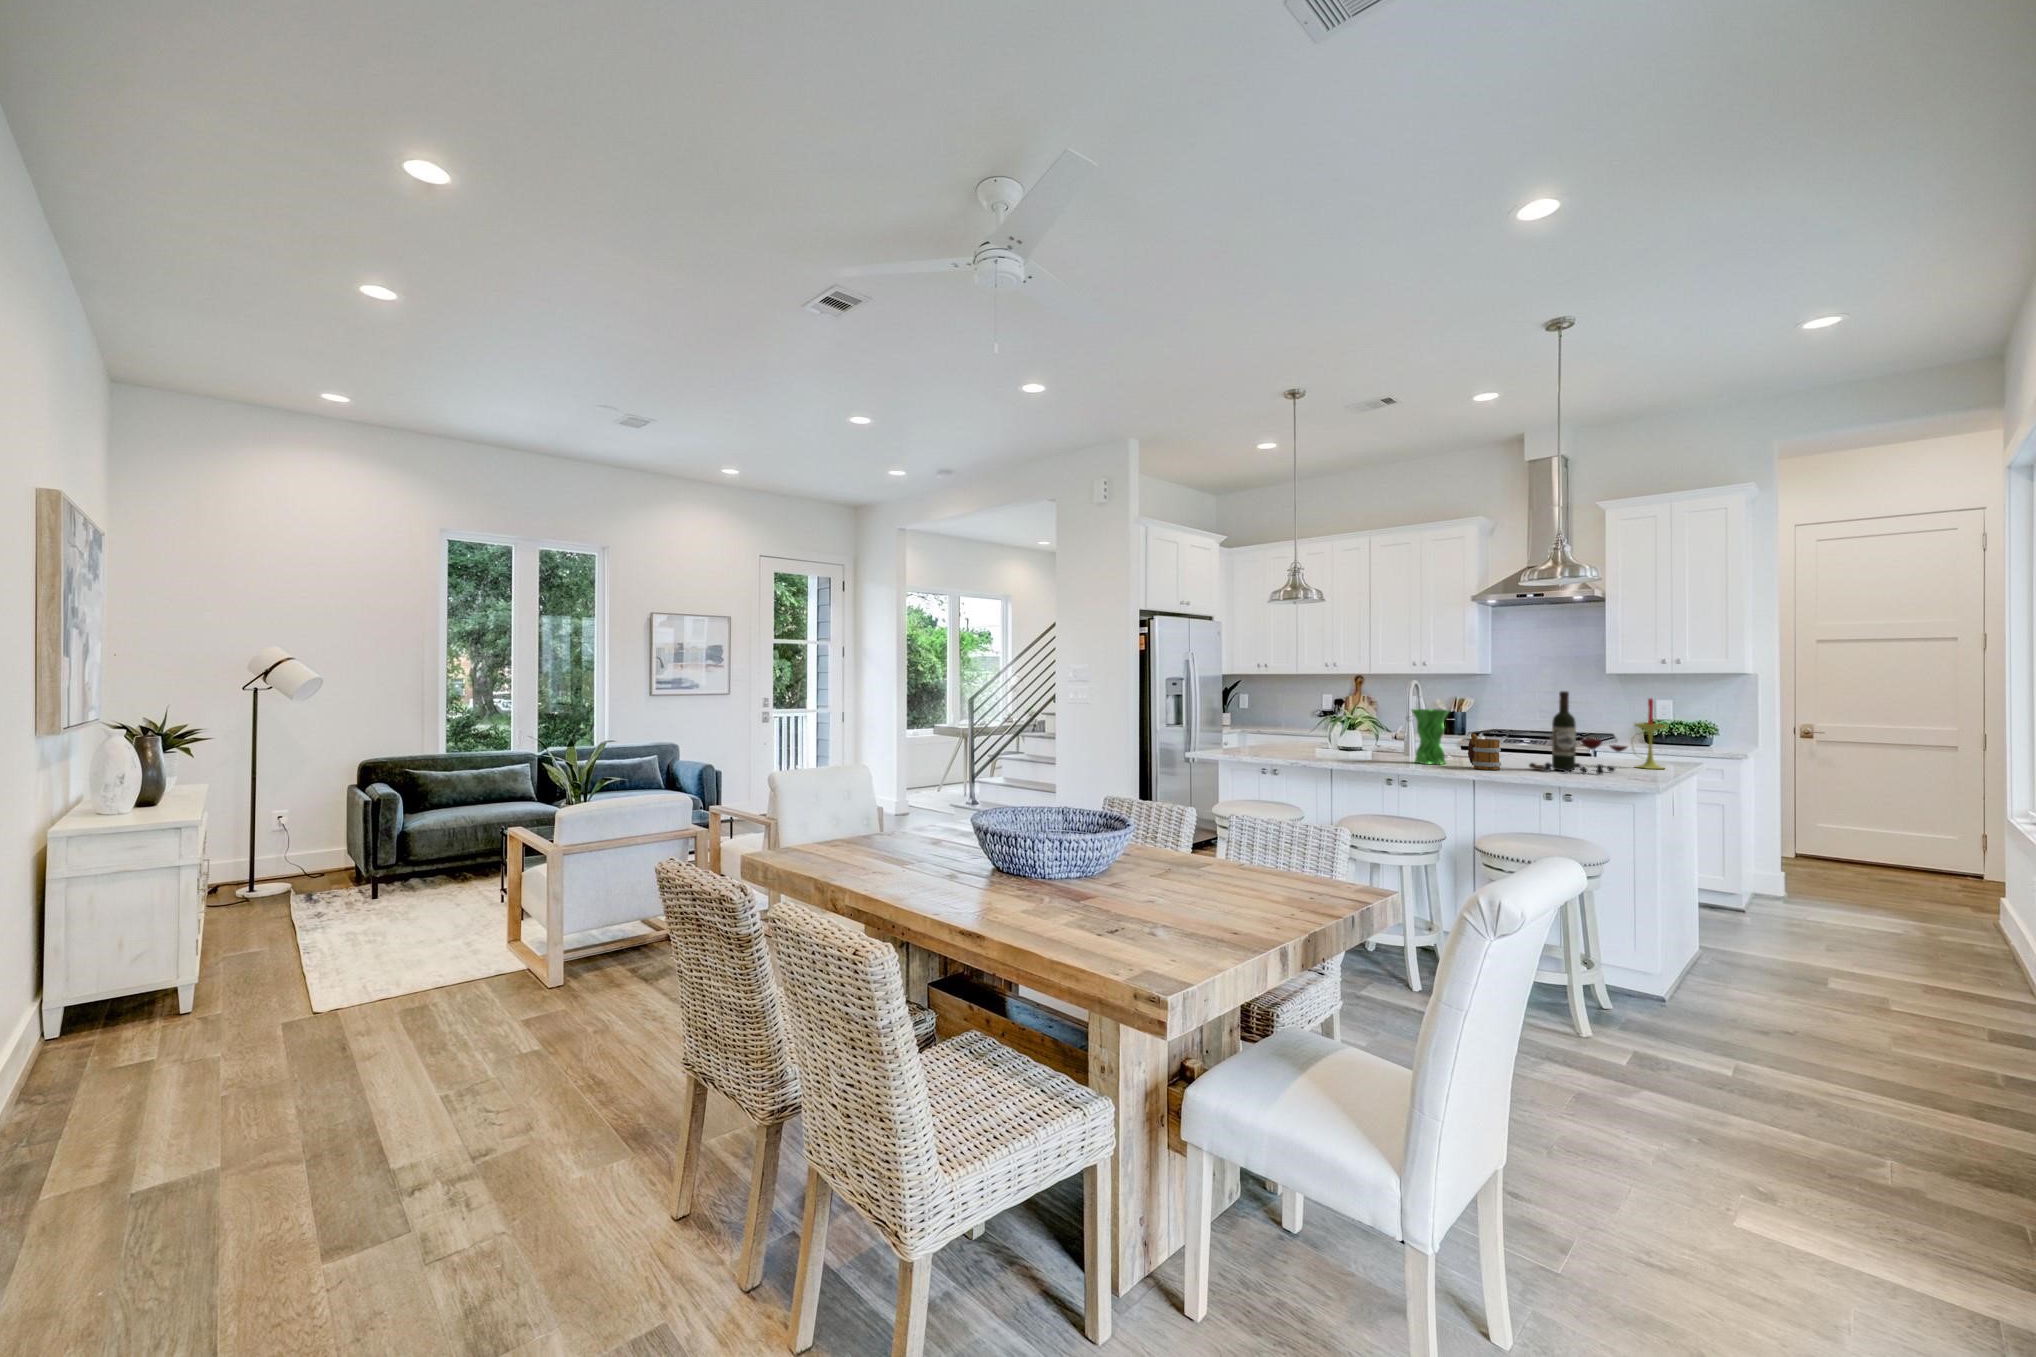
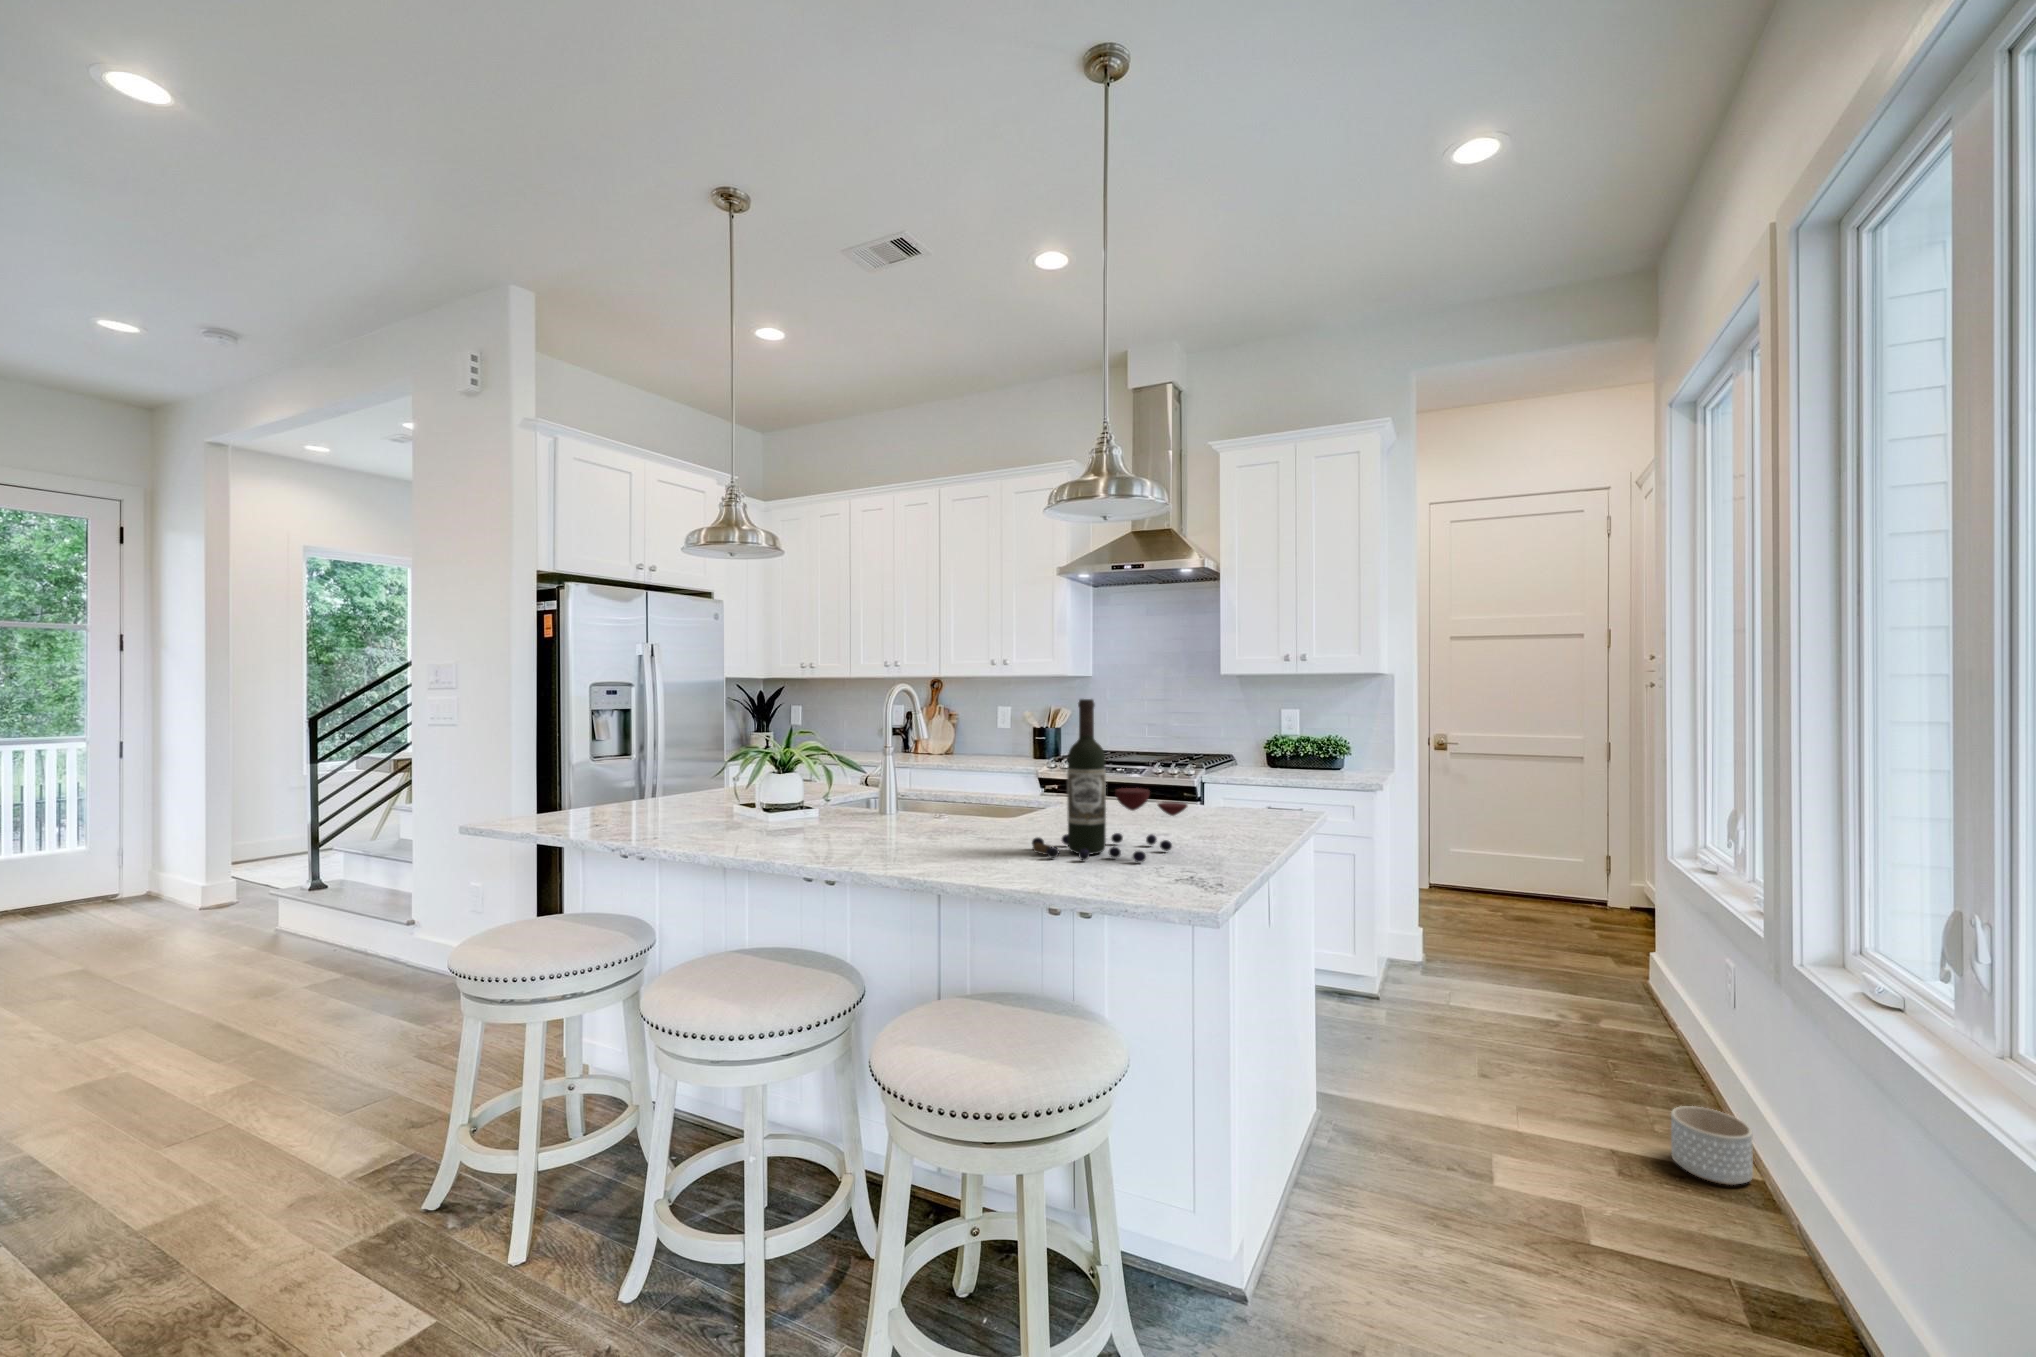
candle: present [1635,698,1667,769] -> none [1207,707,1264,836]
vase: present [1412,709,1449,765] -> none [836,735,909,846]
mug: present [1468,733,1501,770] -> none [924,784,976,860]
planter: none [1968,955,2030,999] -> present [1671,1106,1753,1185]

